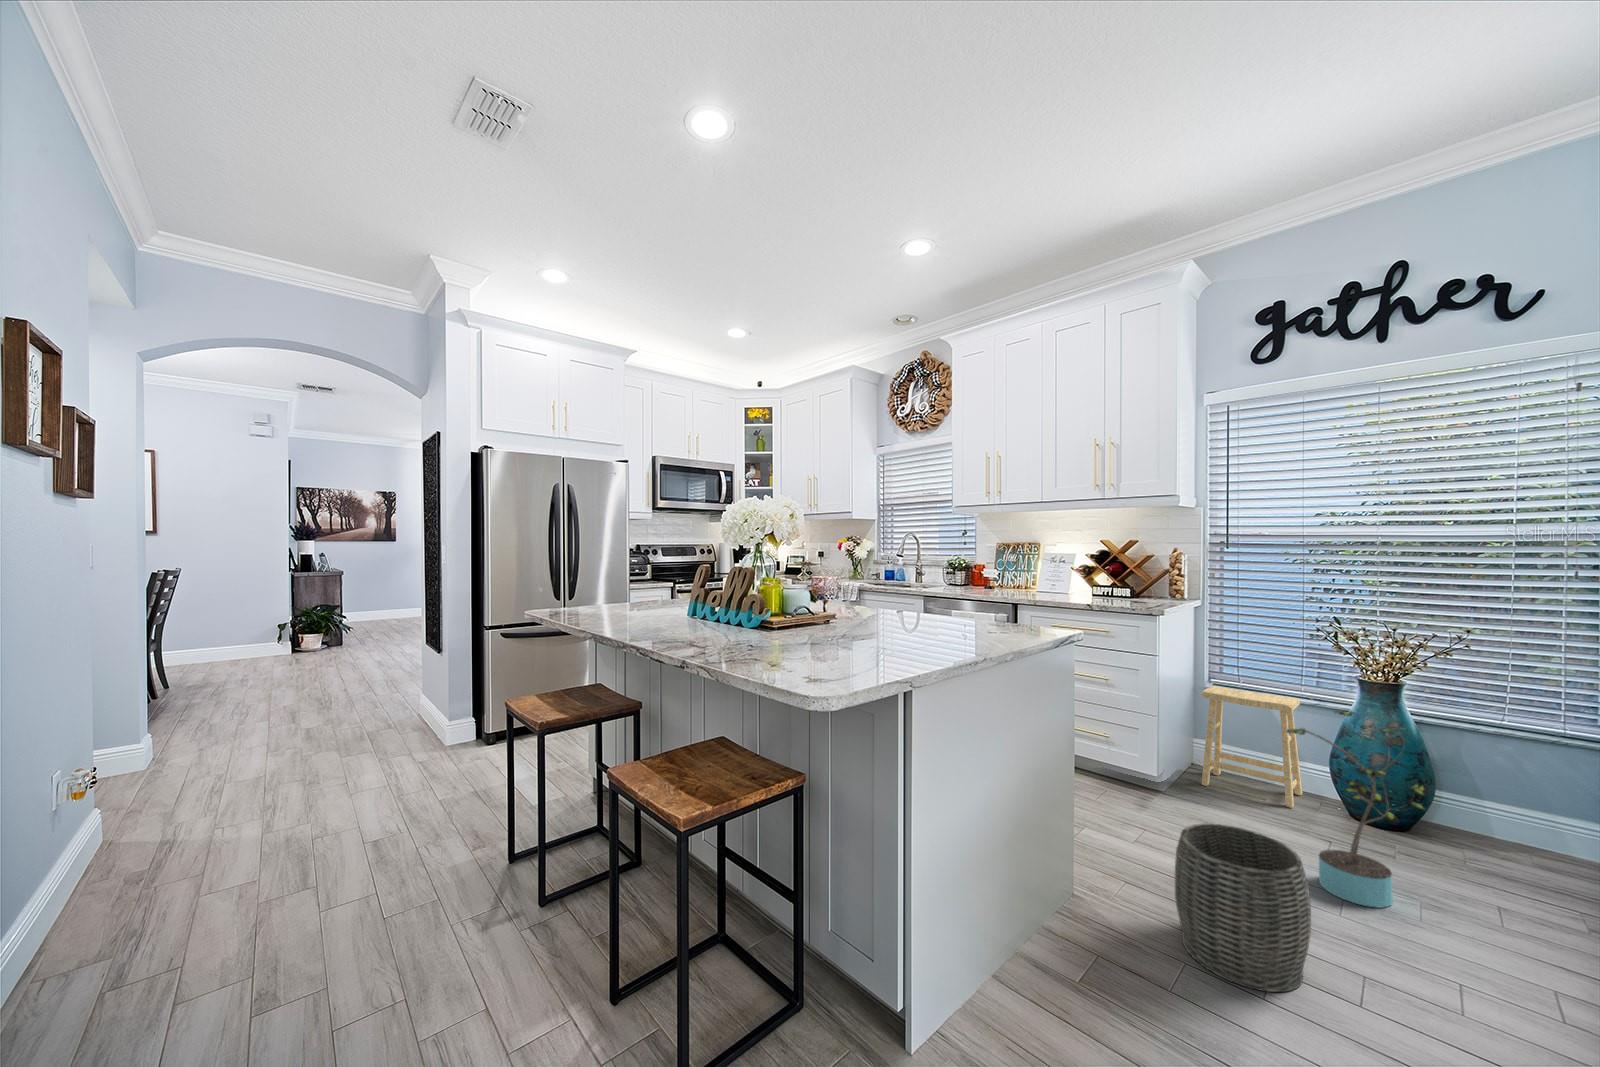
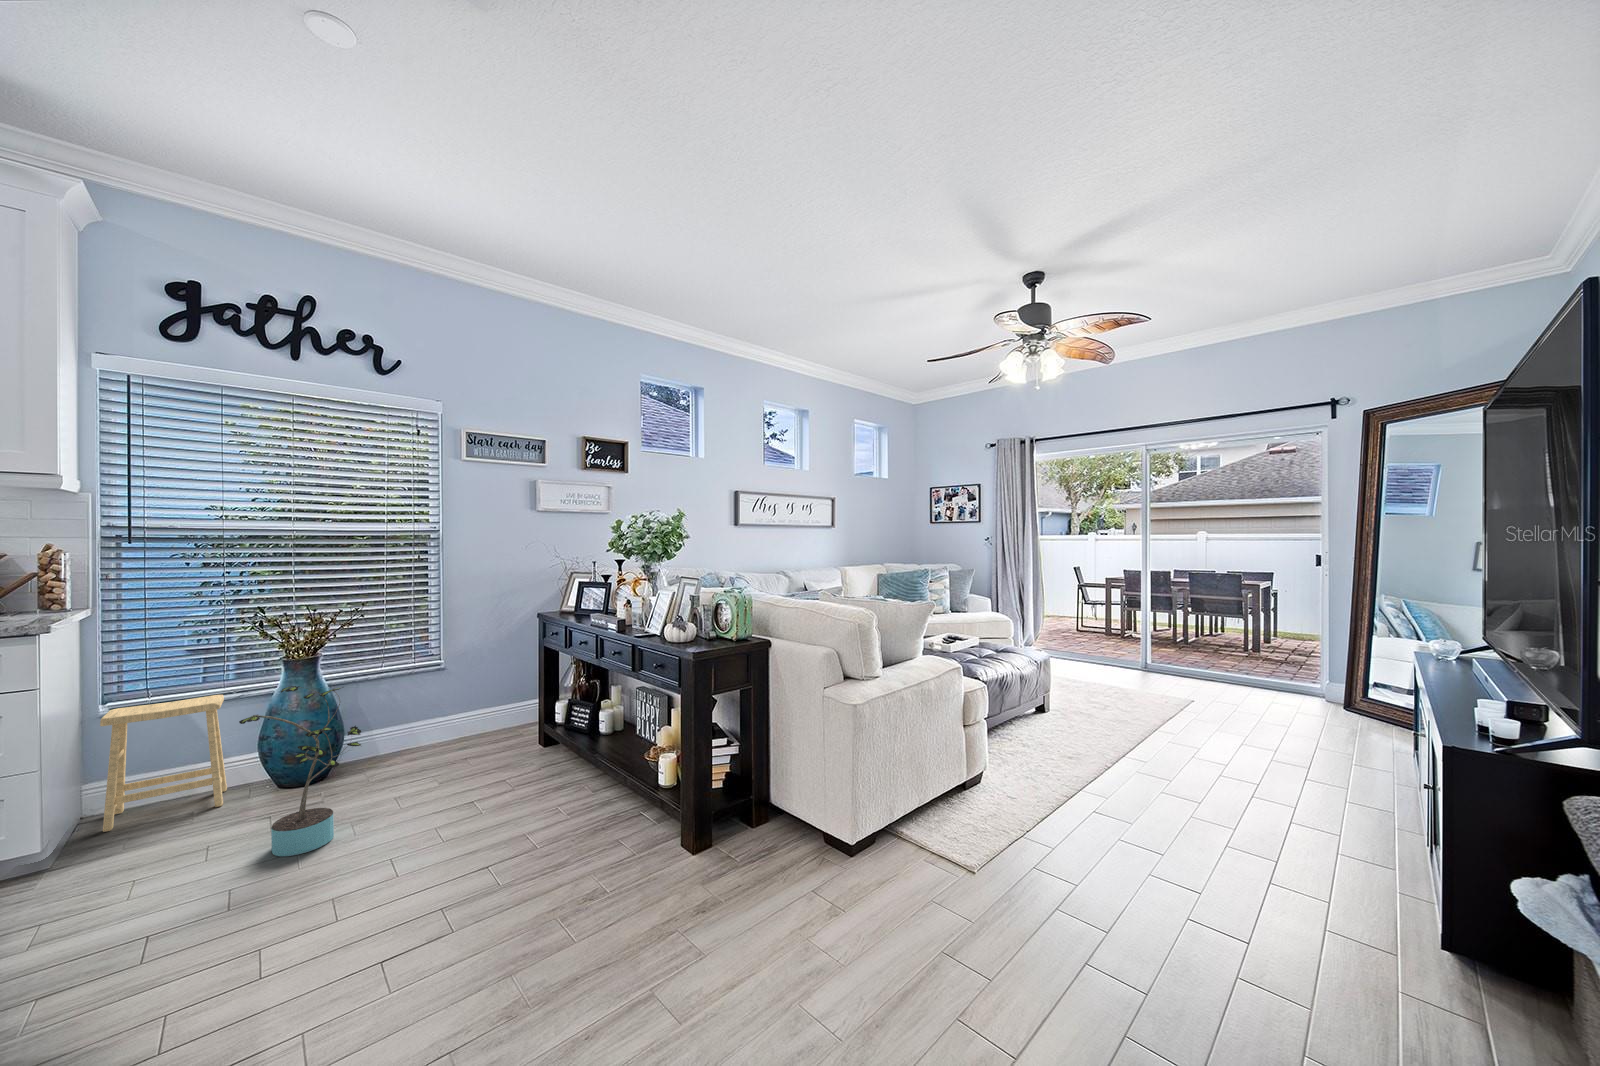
woven basket: present [1175,824,1311,992] -> none [140,824,297,999]

